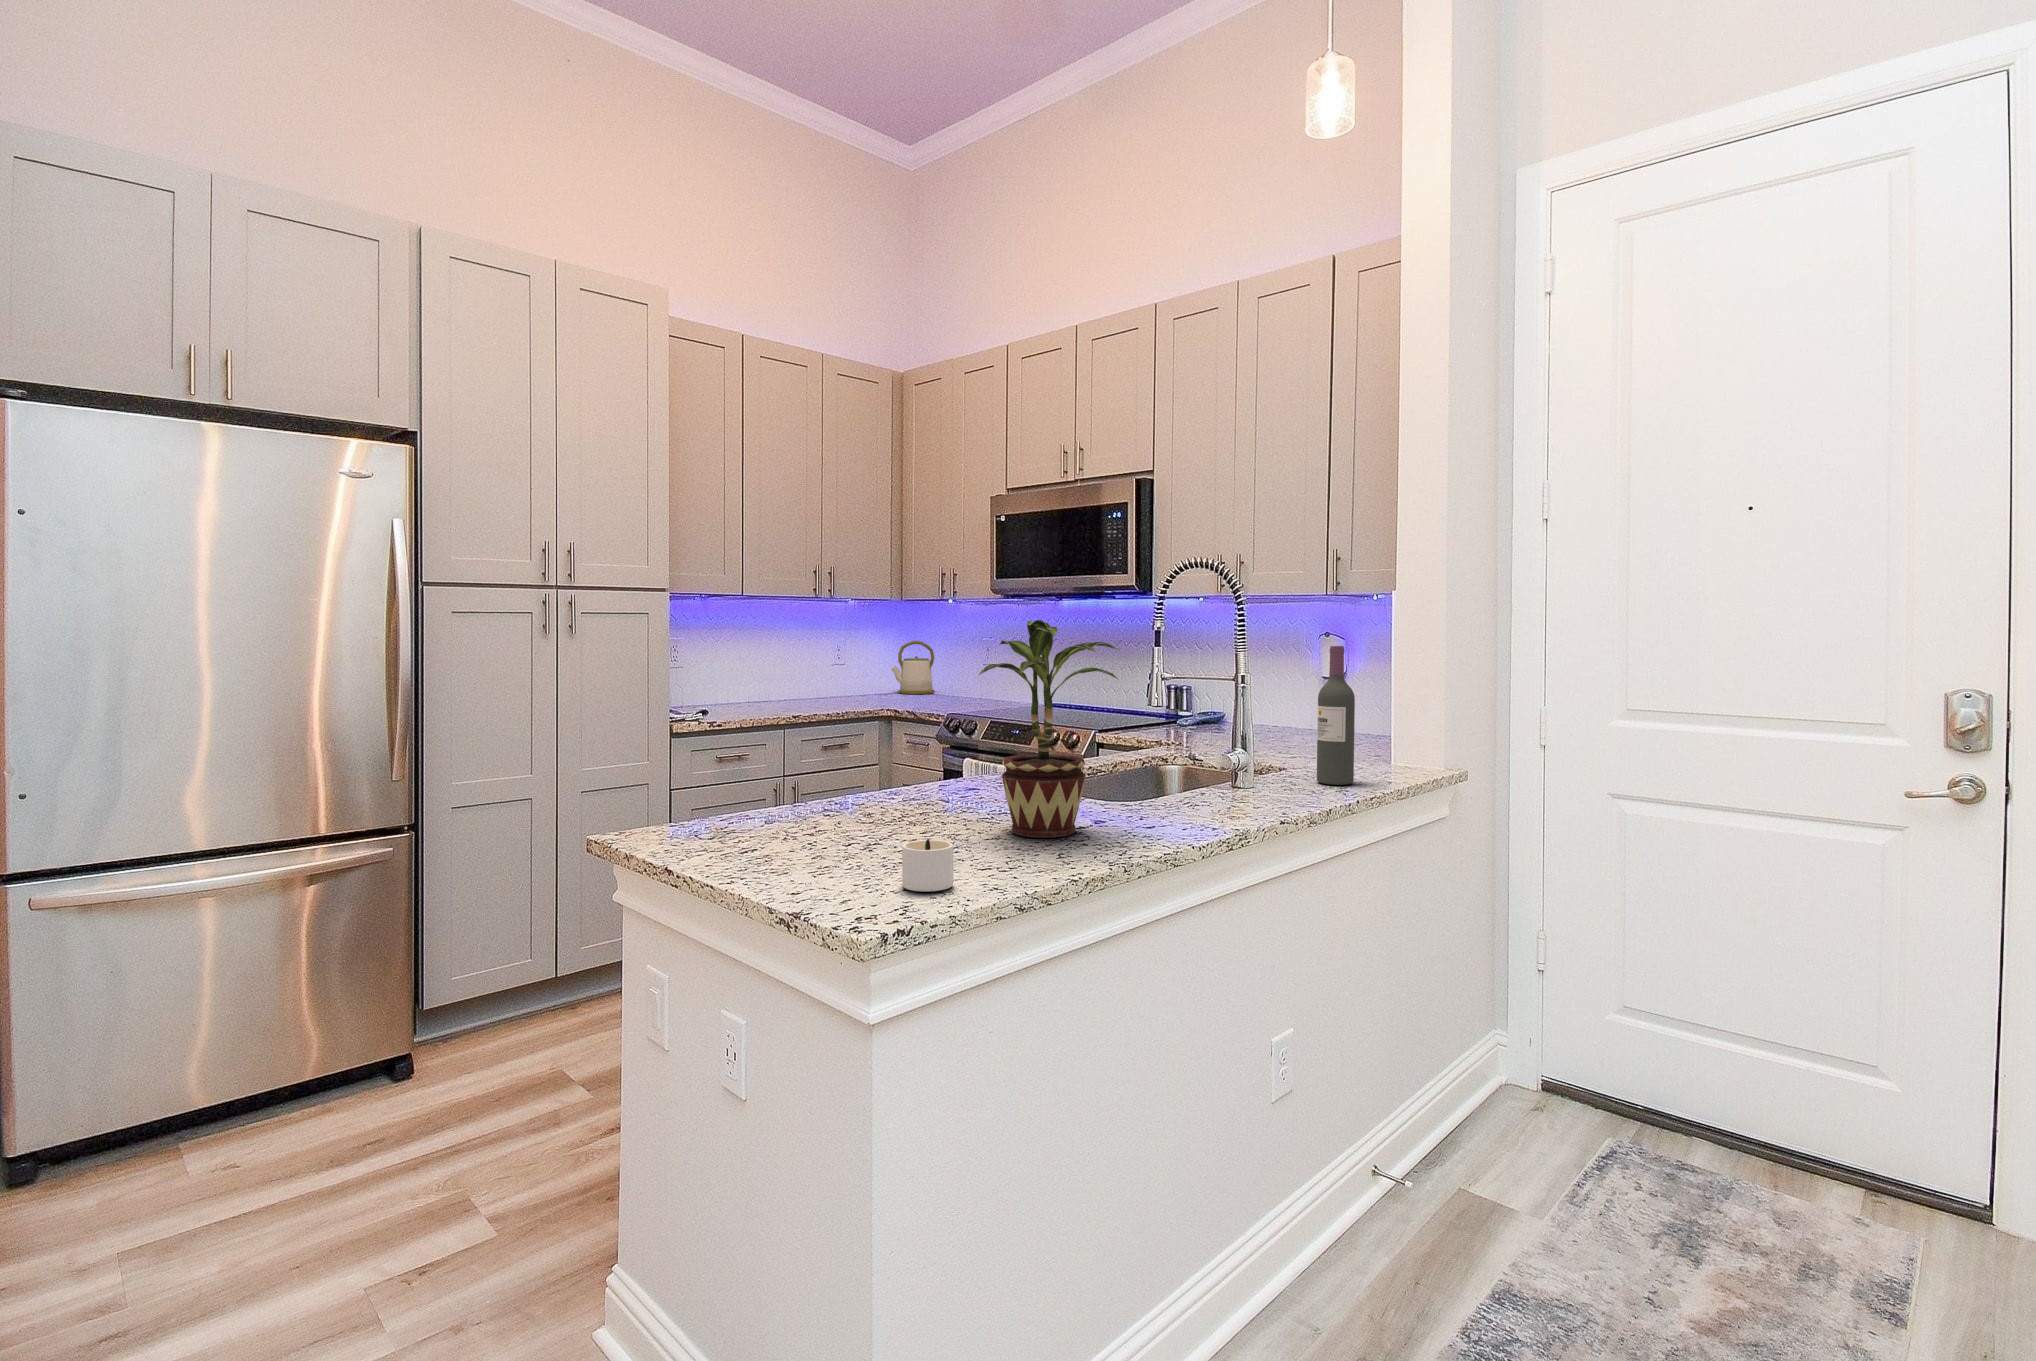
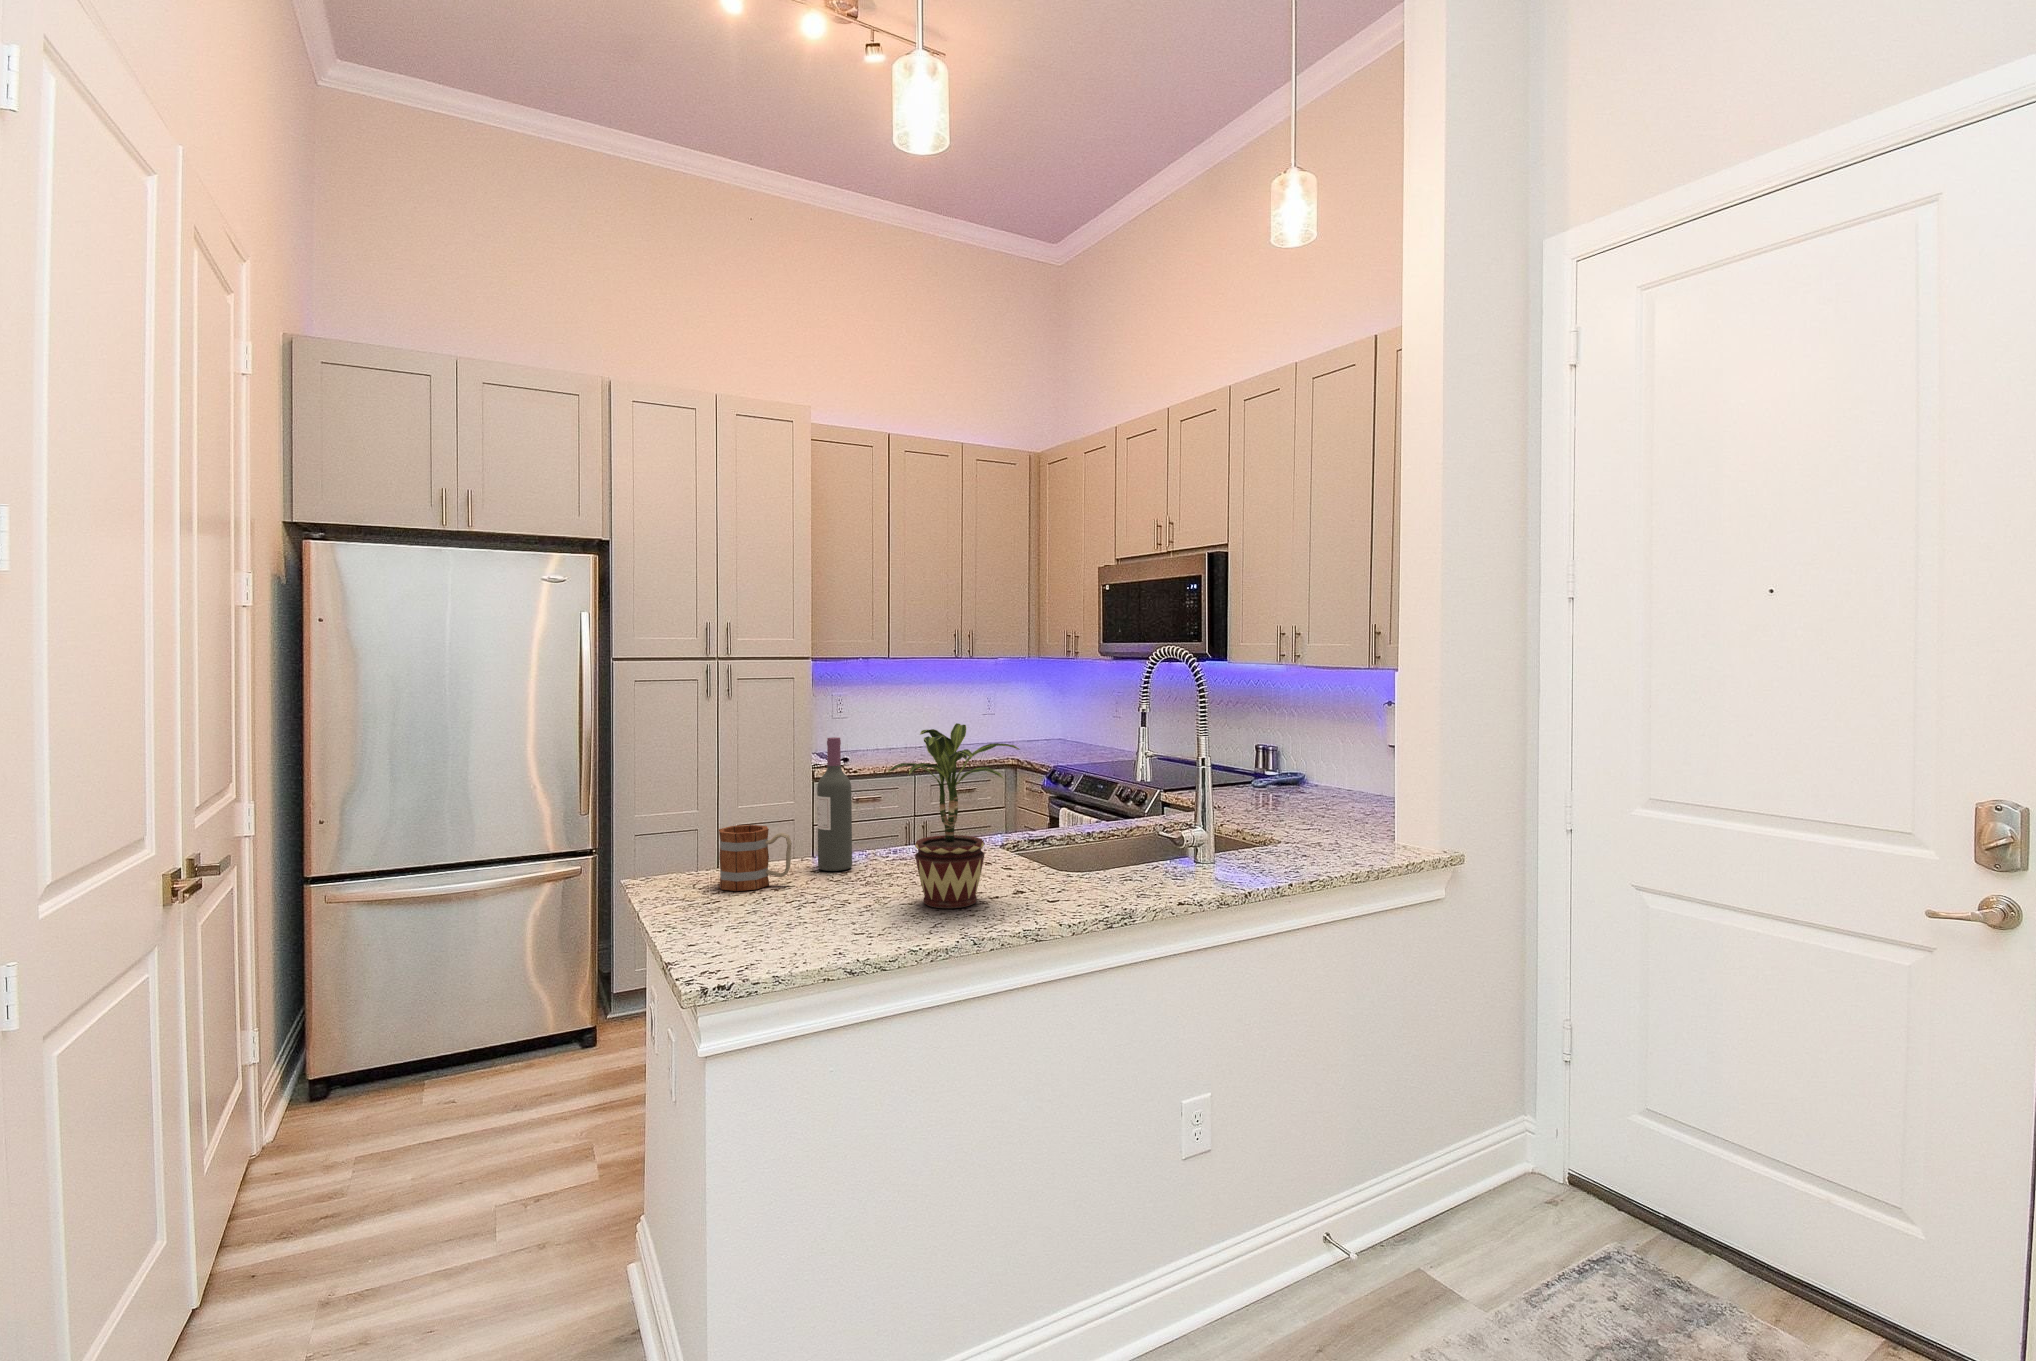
kettle: present [891,641,934,694] -> none [1037,690,1076,740]
wine bottle: present [1317,646,1355,785] -> present [817,737,852,871]
mug: none [726,754,822,835] -> present [719,825,792,891]
candle: present [902,839,953,892] -> none [770,911,830,953]

